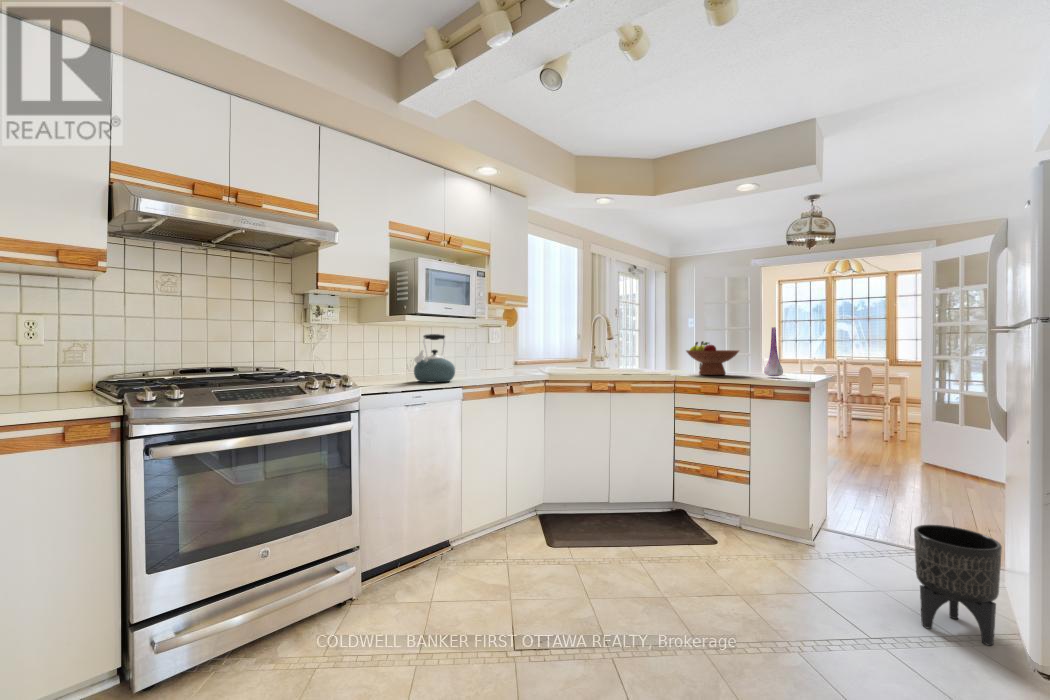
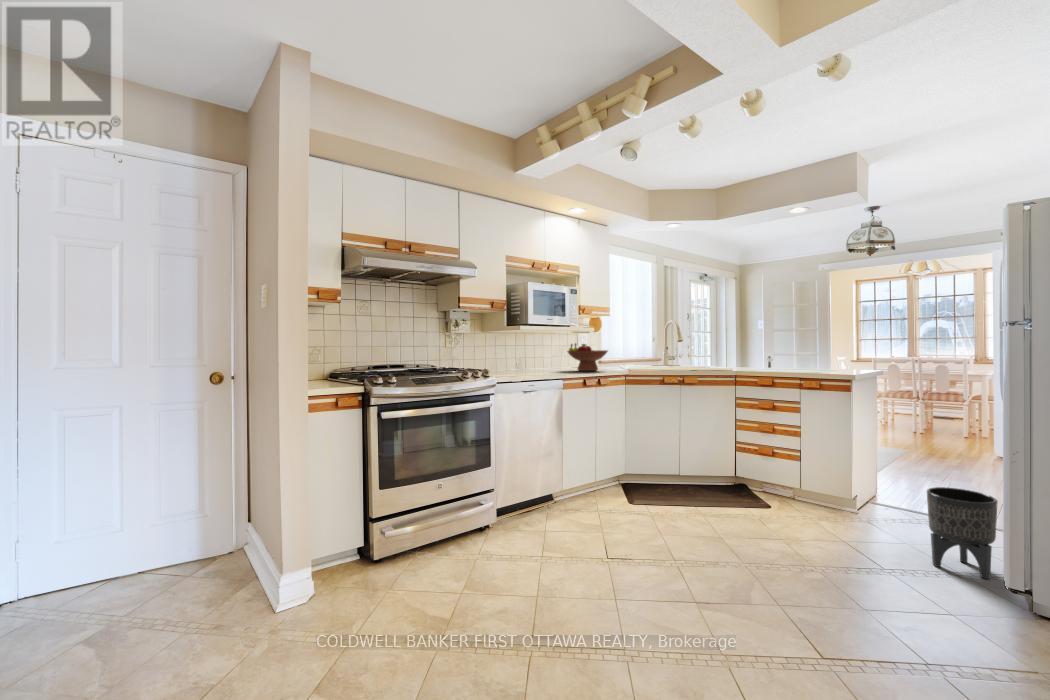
vase: present [764,327,783,376] -> none [813,329,830,371]
kettle: present [414,334,455,382] -> none [526,339,557,375]
fruit bowl: present [686,341,739,375] -> present [567,343,608,371]

